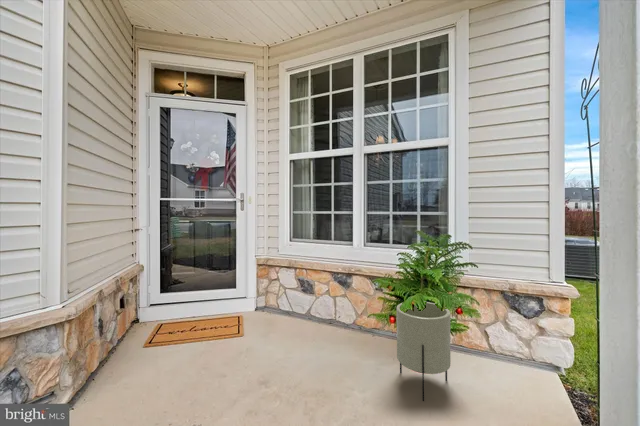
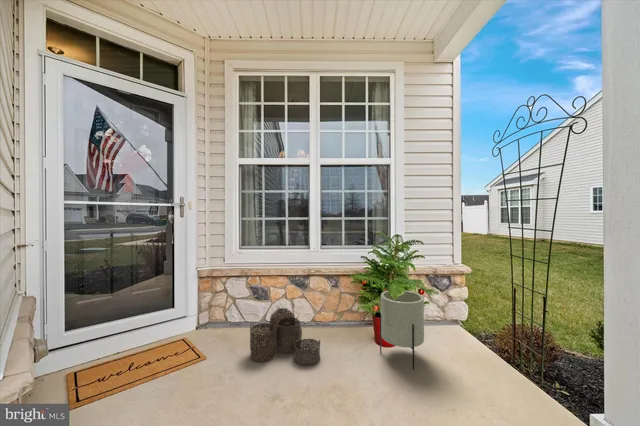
woven basket: none [273,301,333,363] -> present [250,308,320,365]

